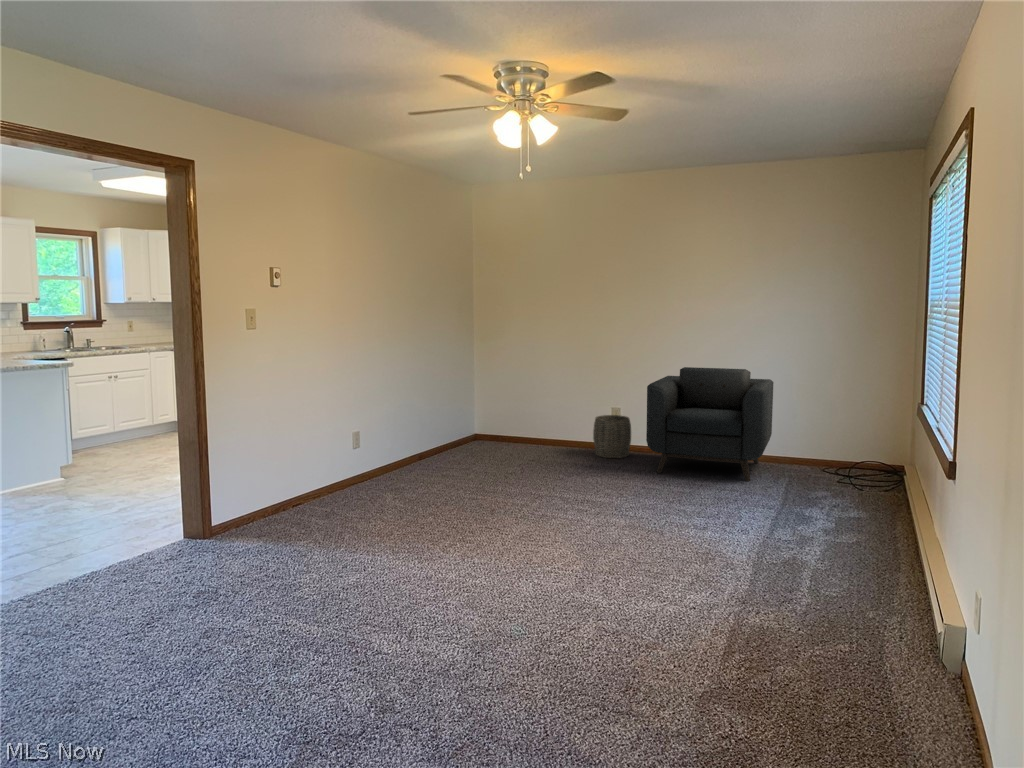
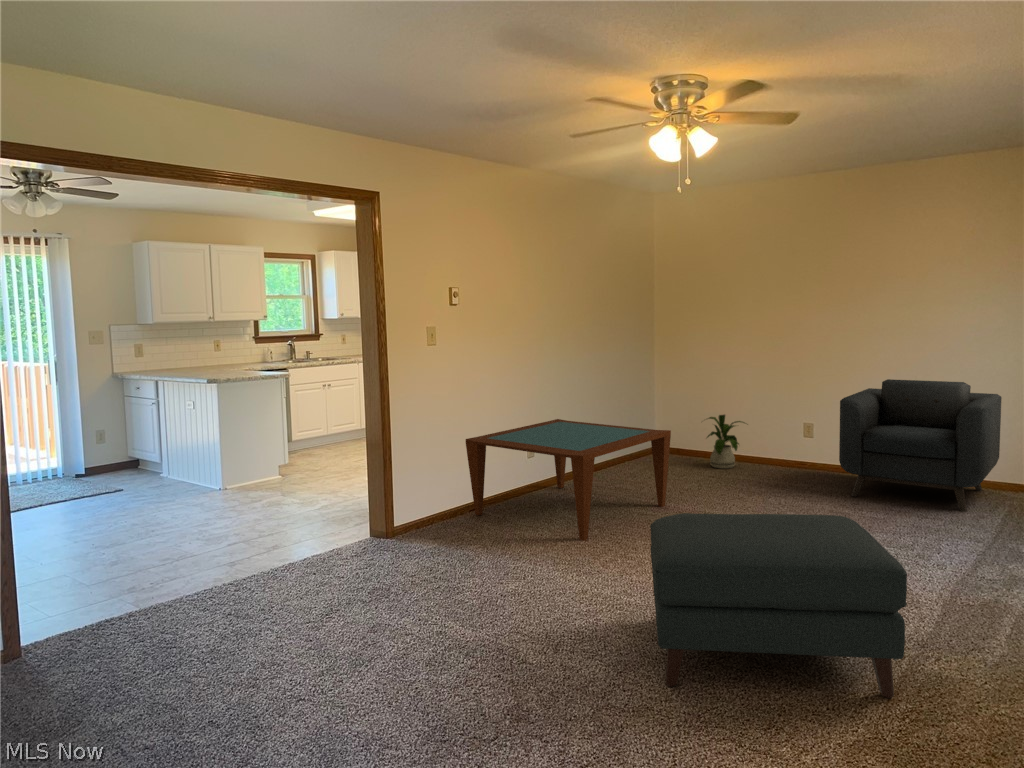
house plant: none [520,401,564,453] -> present [707,415,744,469]
coffee table: none [291,408,499,527] -> present [466,419,671,541]
woven basket: present [593,415,631,458] -> none [781,430,825,478]
ottoman: none [501,486,738,660] -> present [650,513,907,698]

